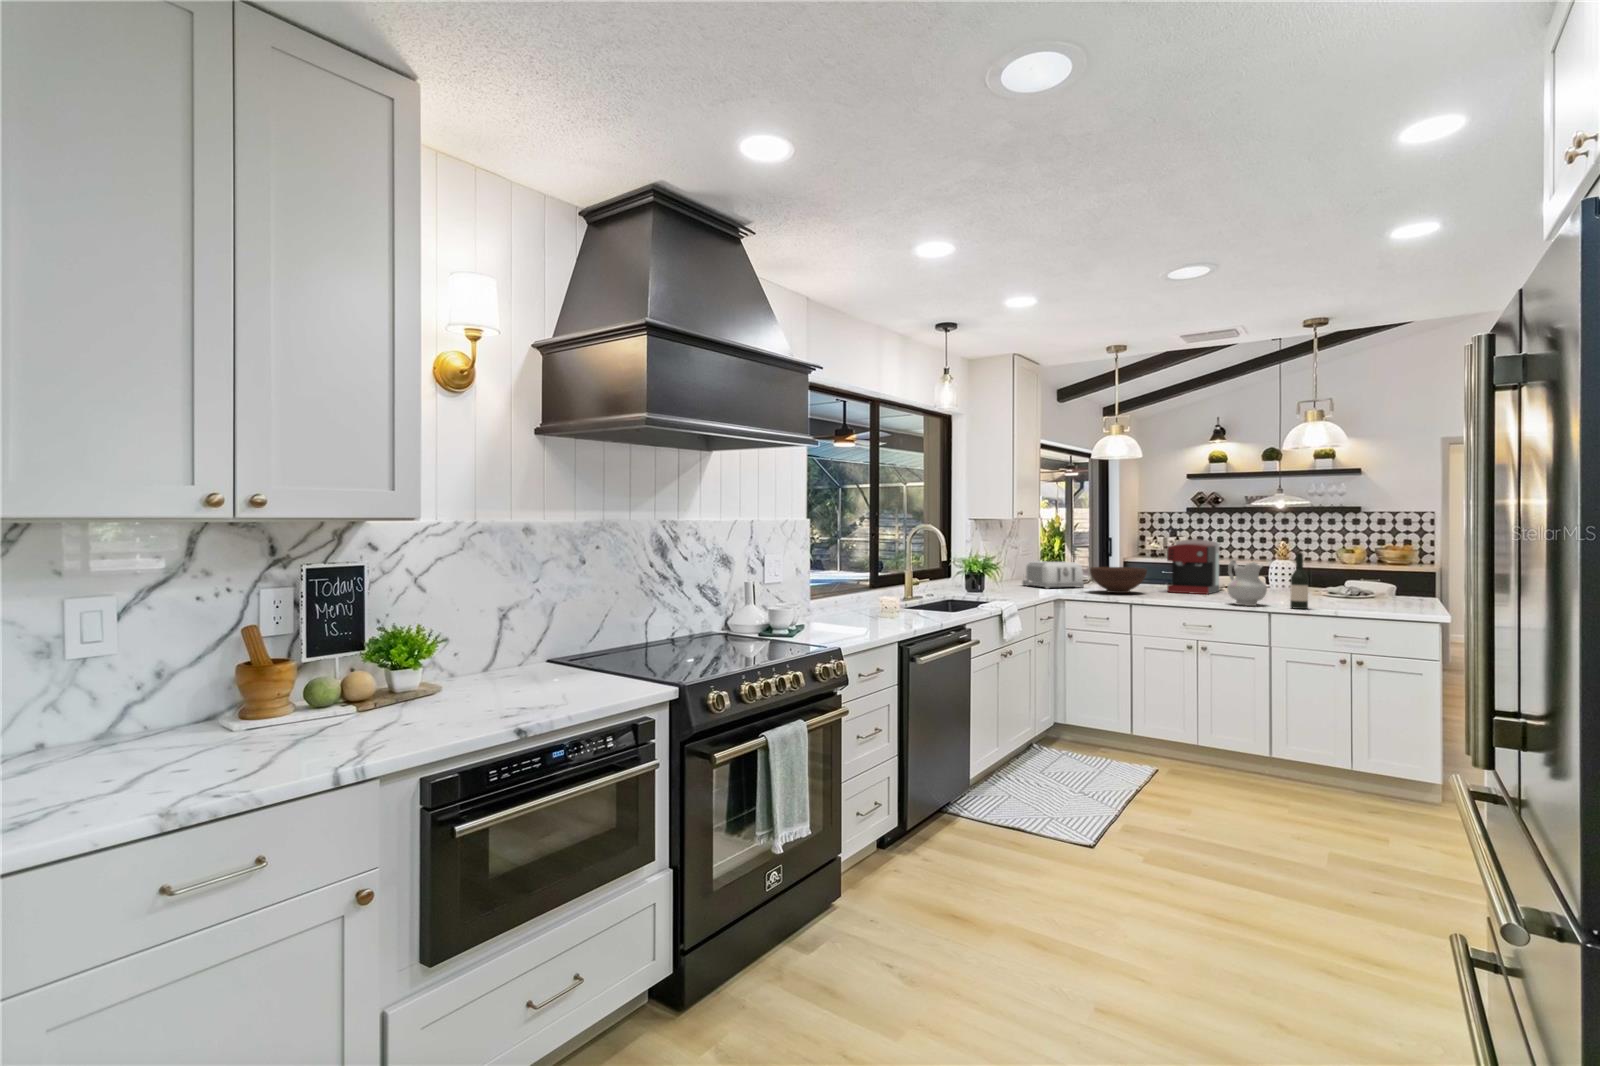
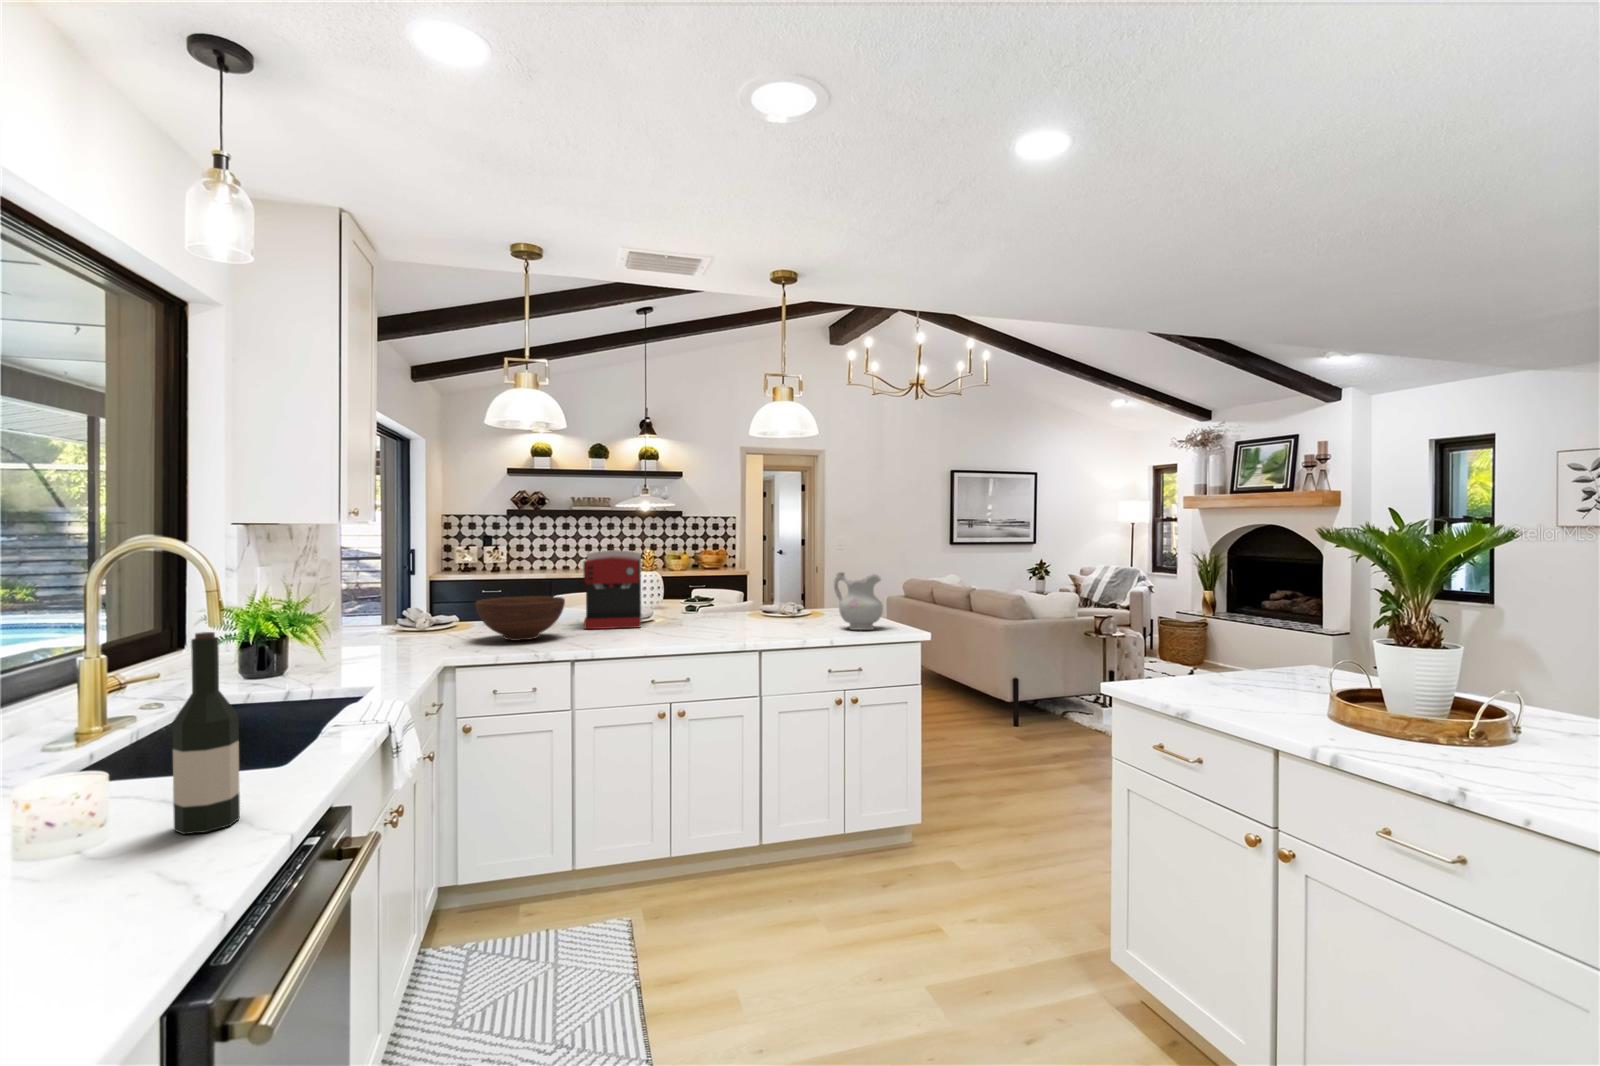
wine bottle: present [1290,552,1308,609] -> present [172,632,240,834]
ceramic pitcher: present [1227,560,1267,606] -> present [834,572,883,630]
toaster: present [1022,561,1084,589] -> none [338,592,451,643]

